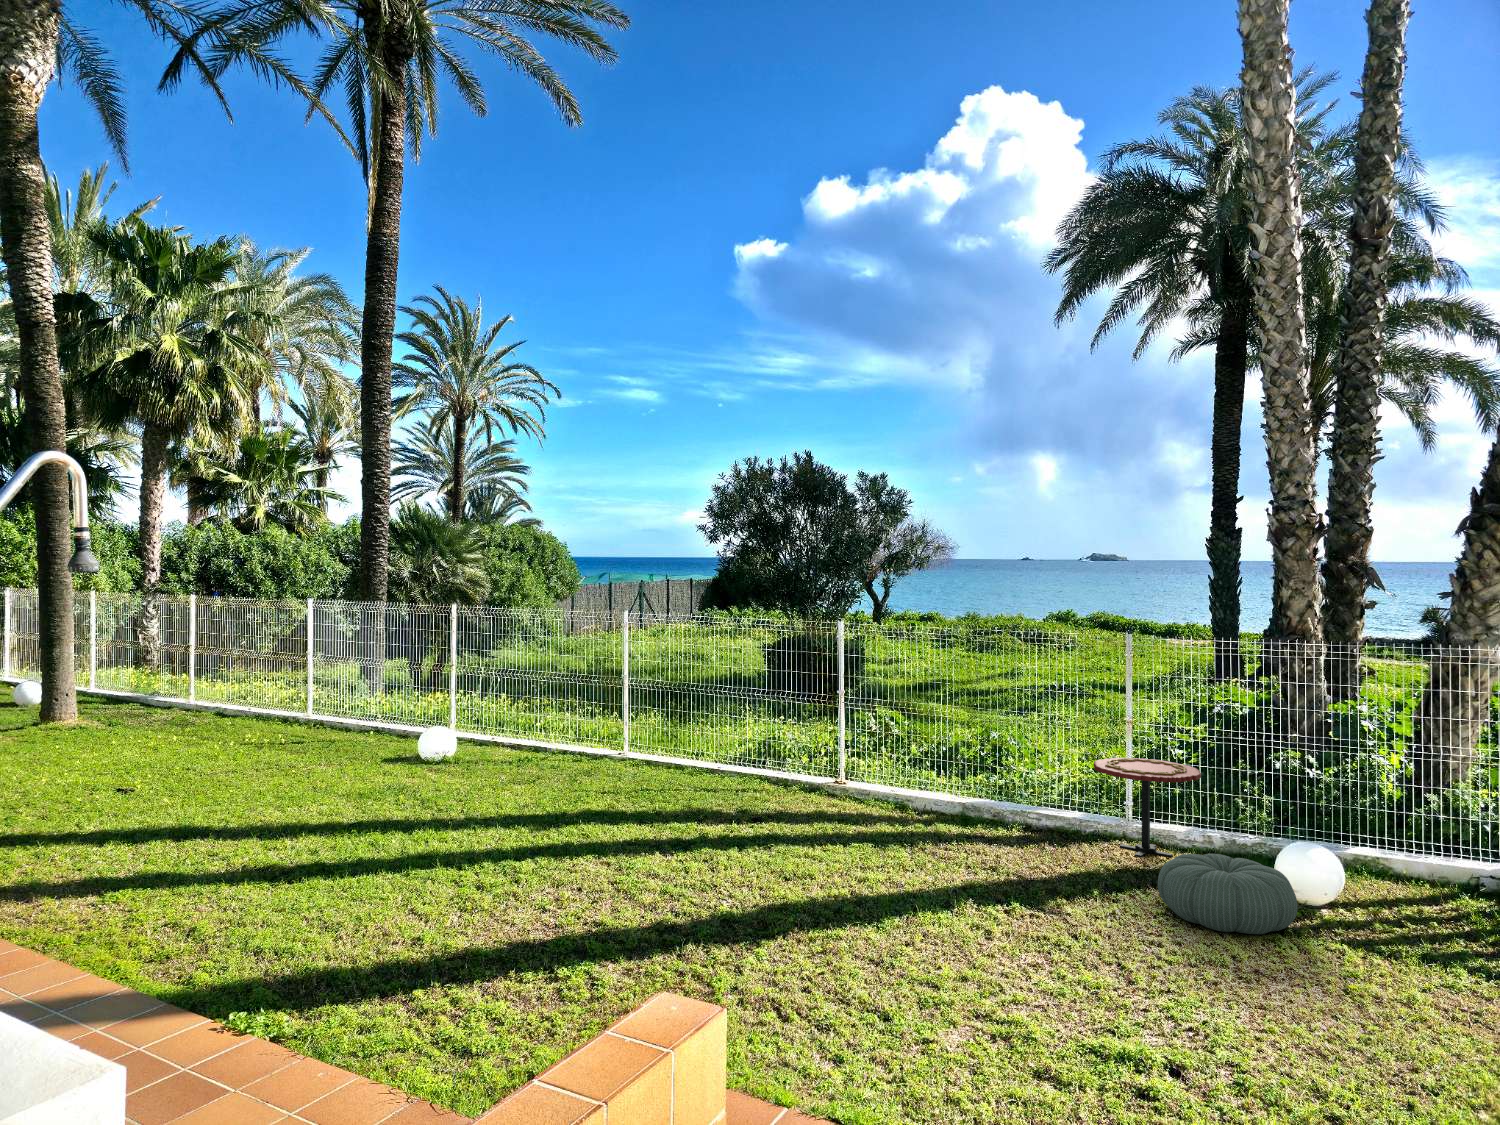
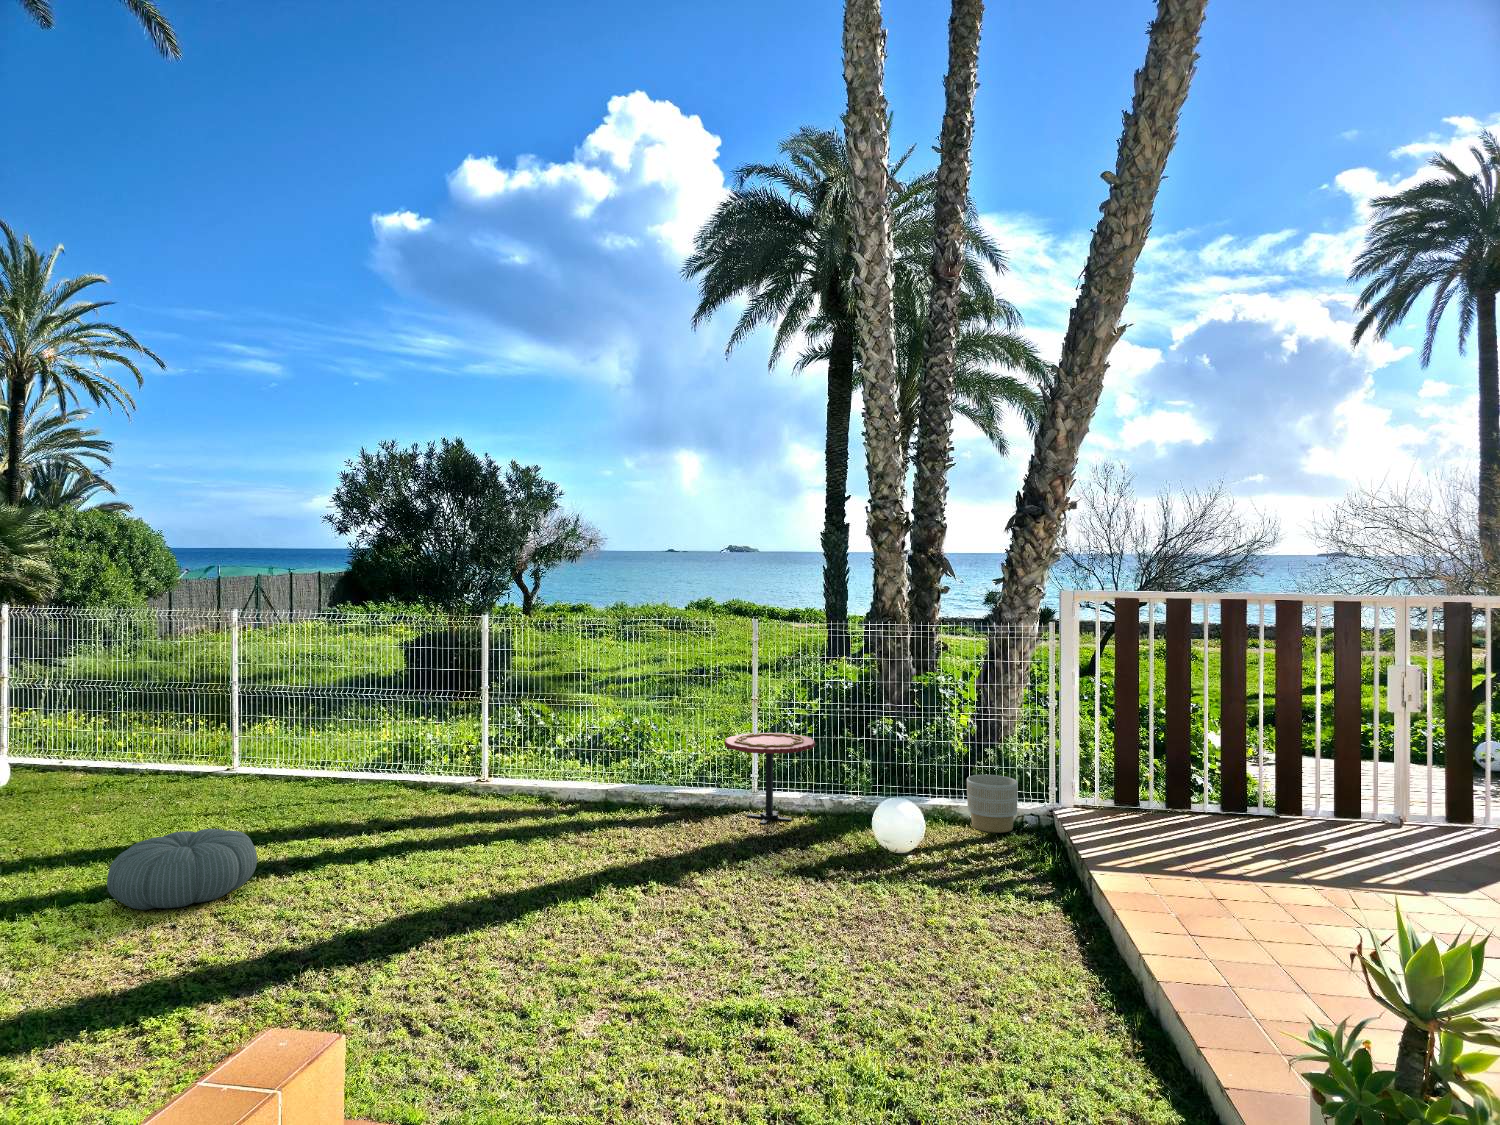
planter: none [1401,828,1474,900] -> present [967,775,1018,833]
pouf: present [1158,854,1298,934] -> present [107,829,257,910]

